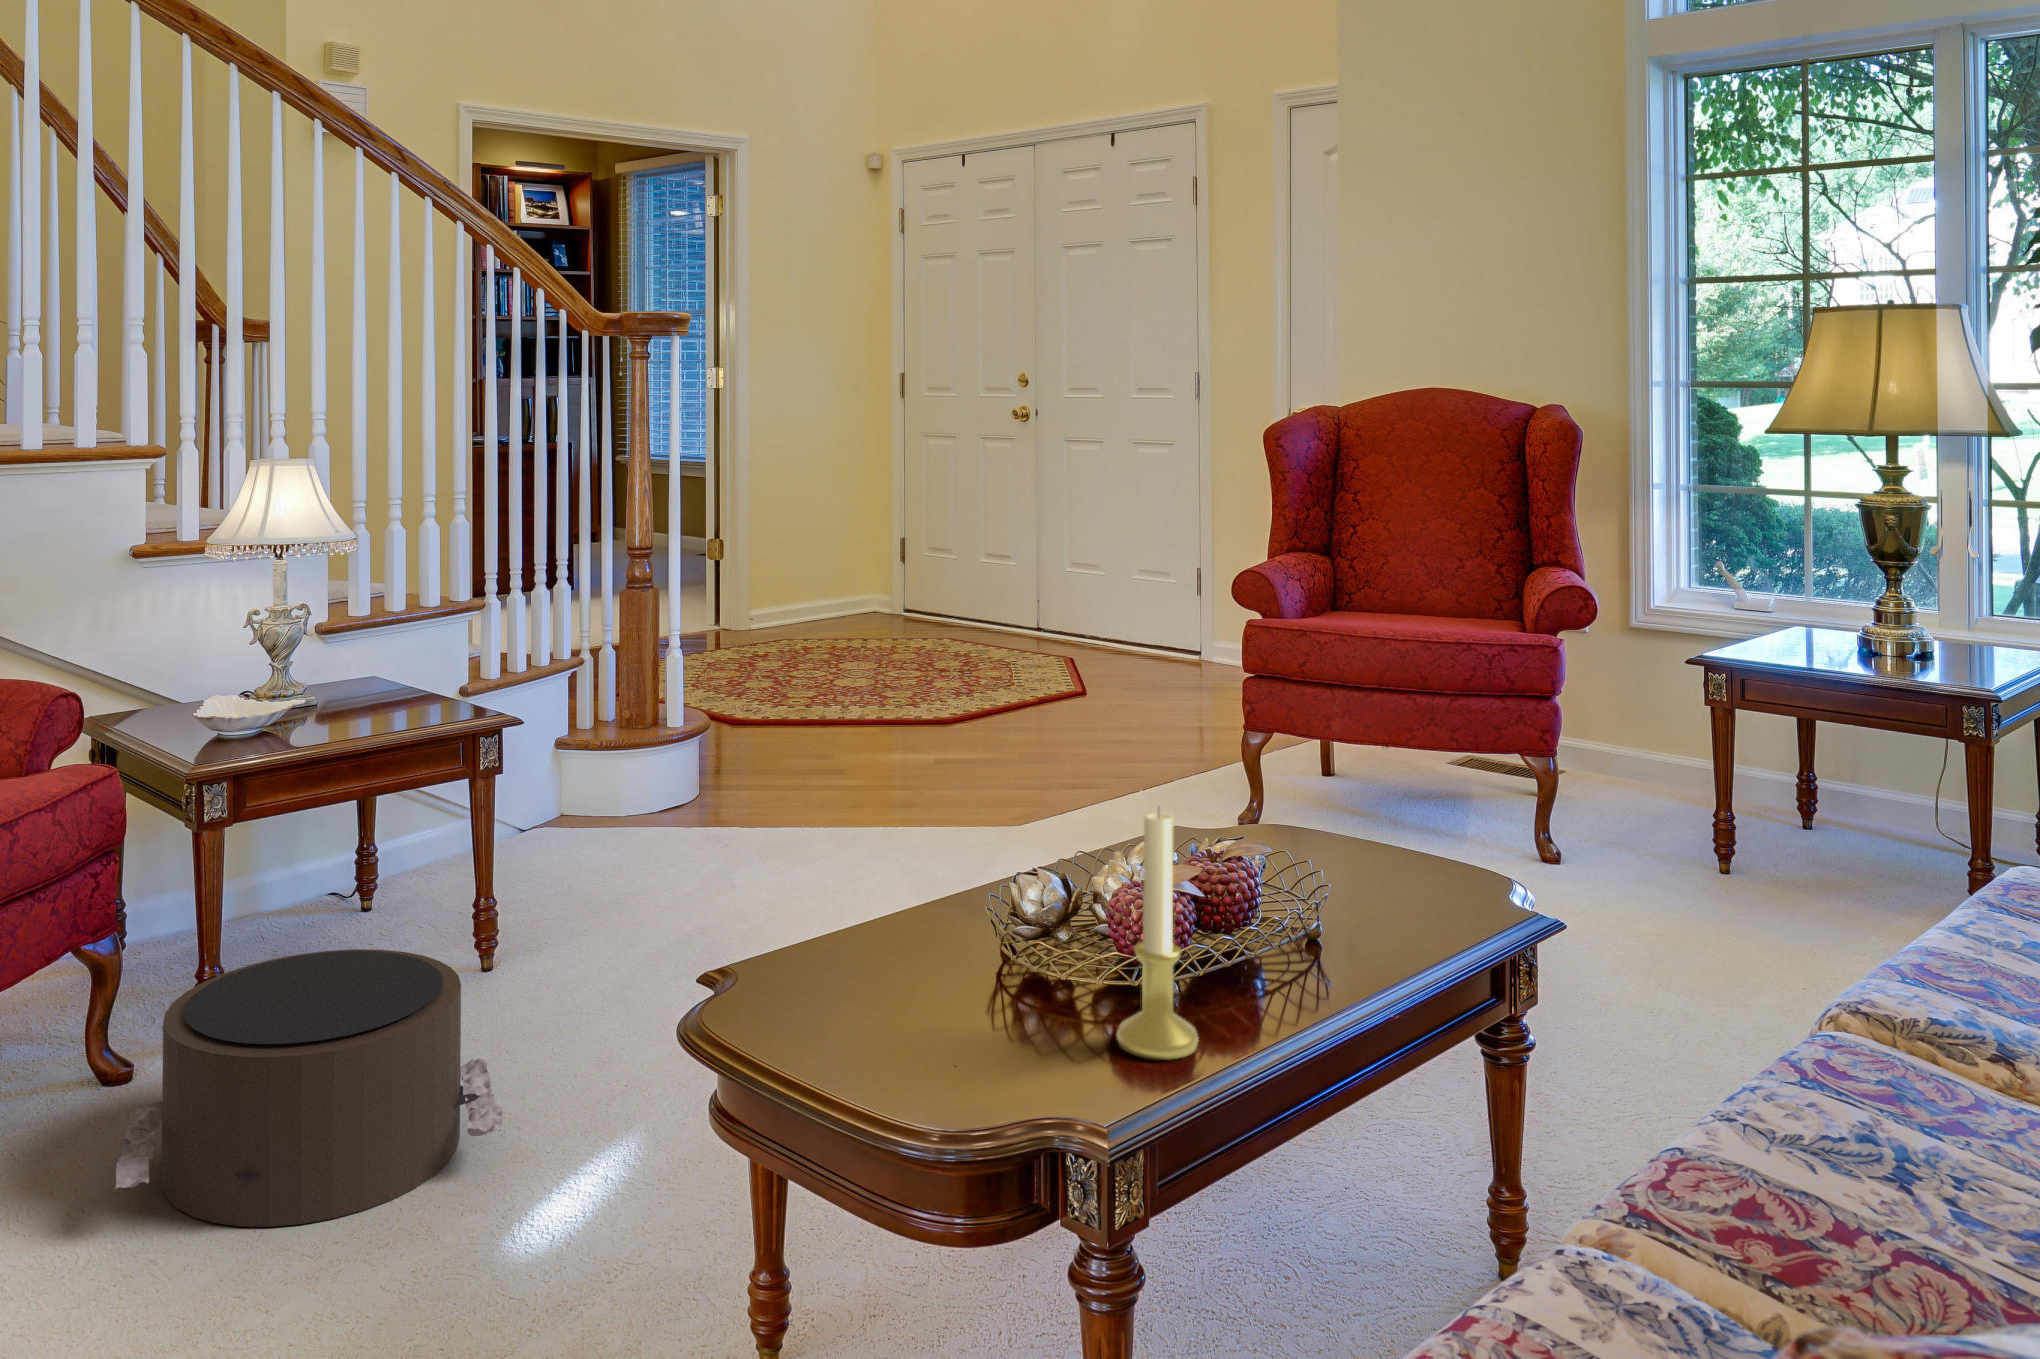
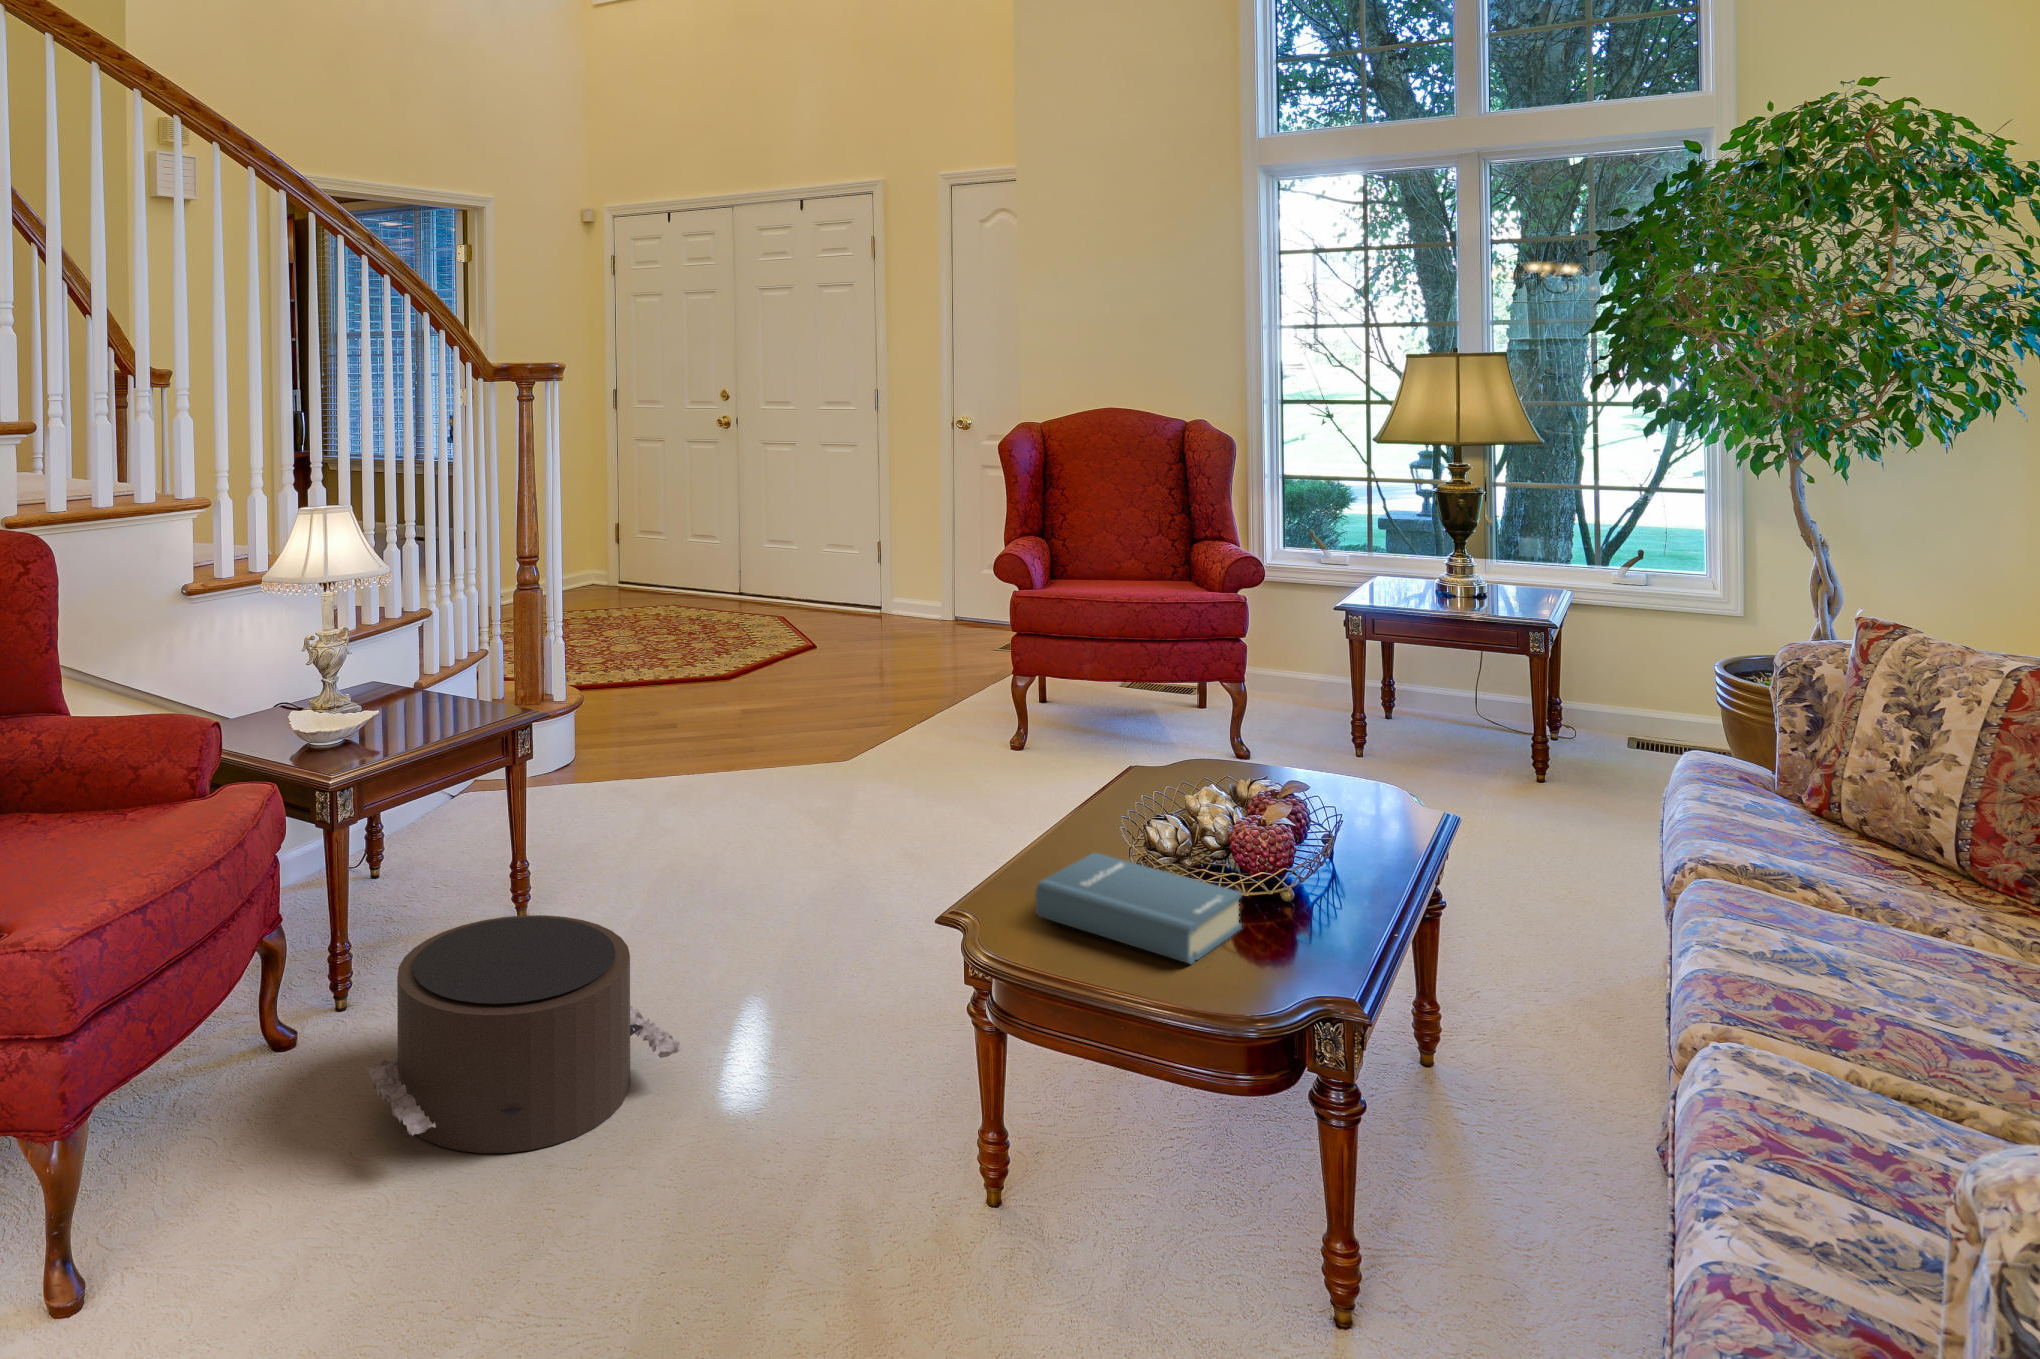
candle holder: present [1117,811,1198,1060] -> none [1285,764,1347,942]
hardback book: none [800,916,1060,1069] -> present [1036,853,1242,964]

